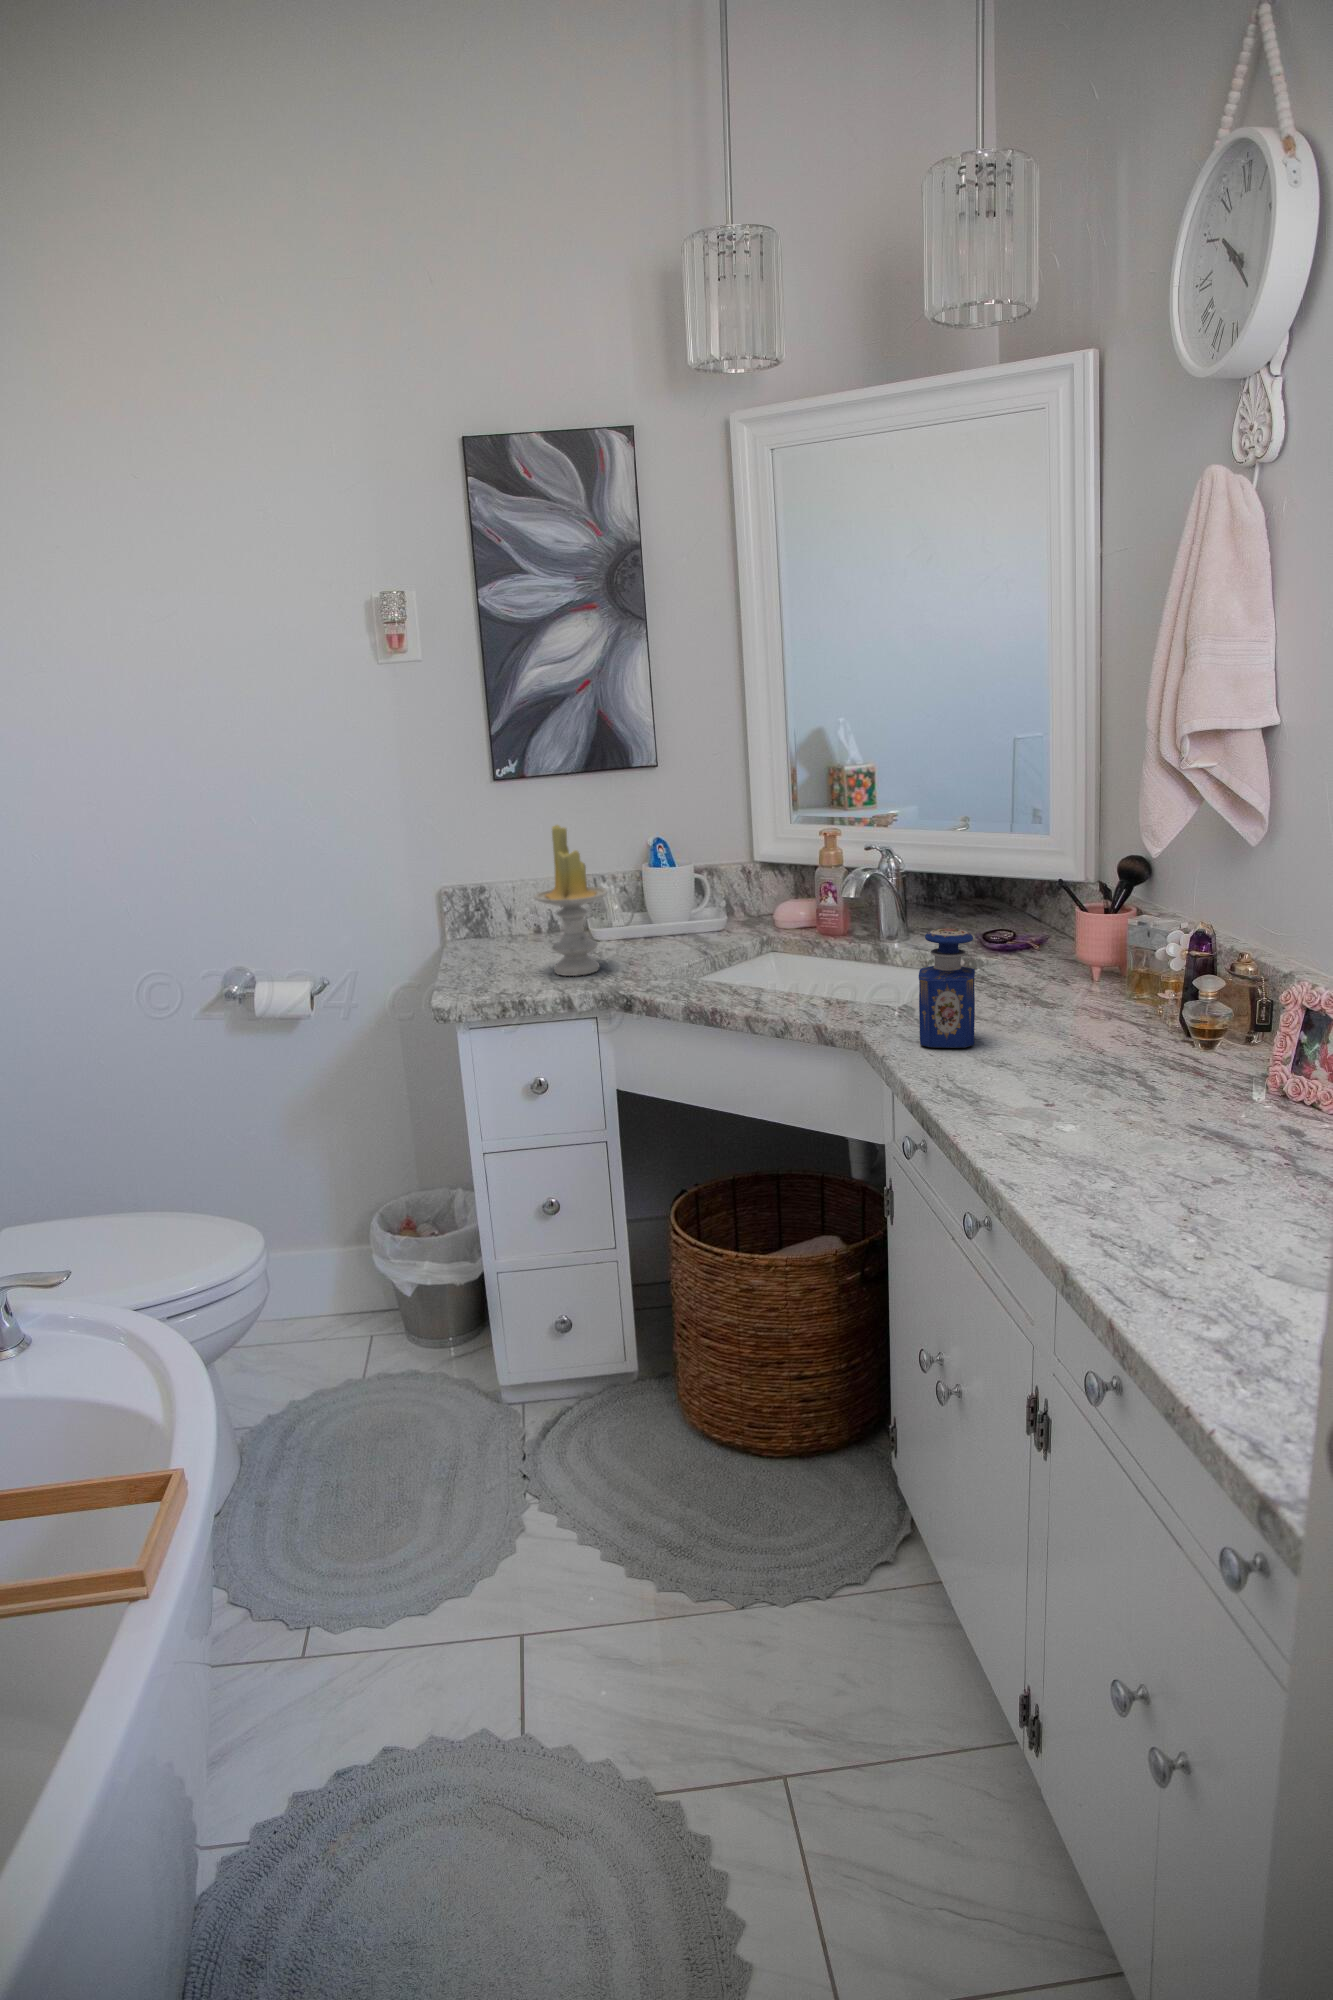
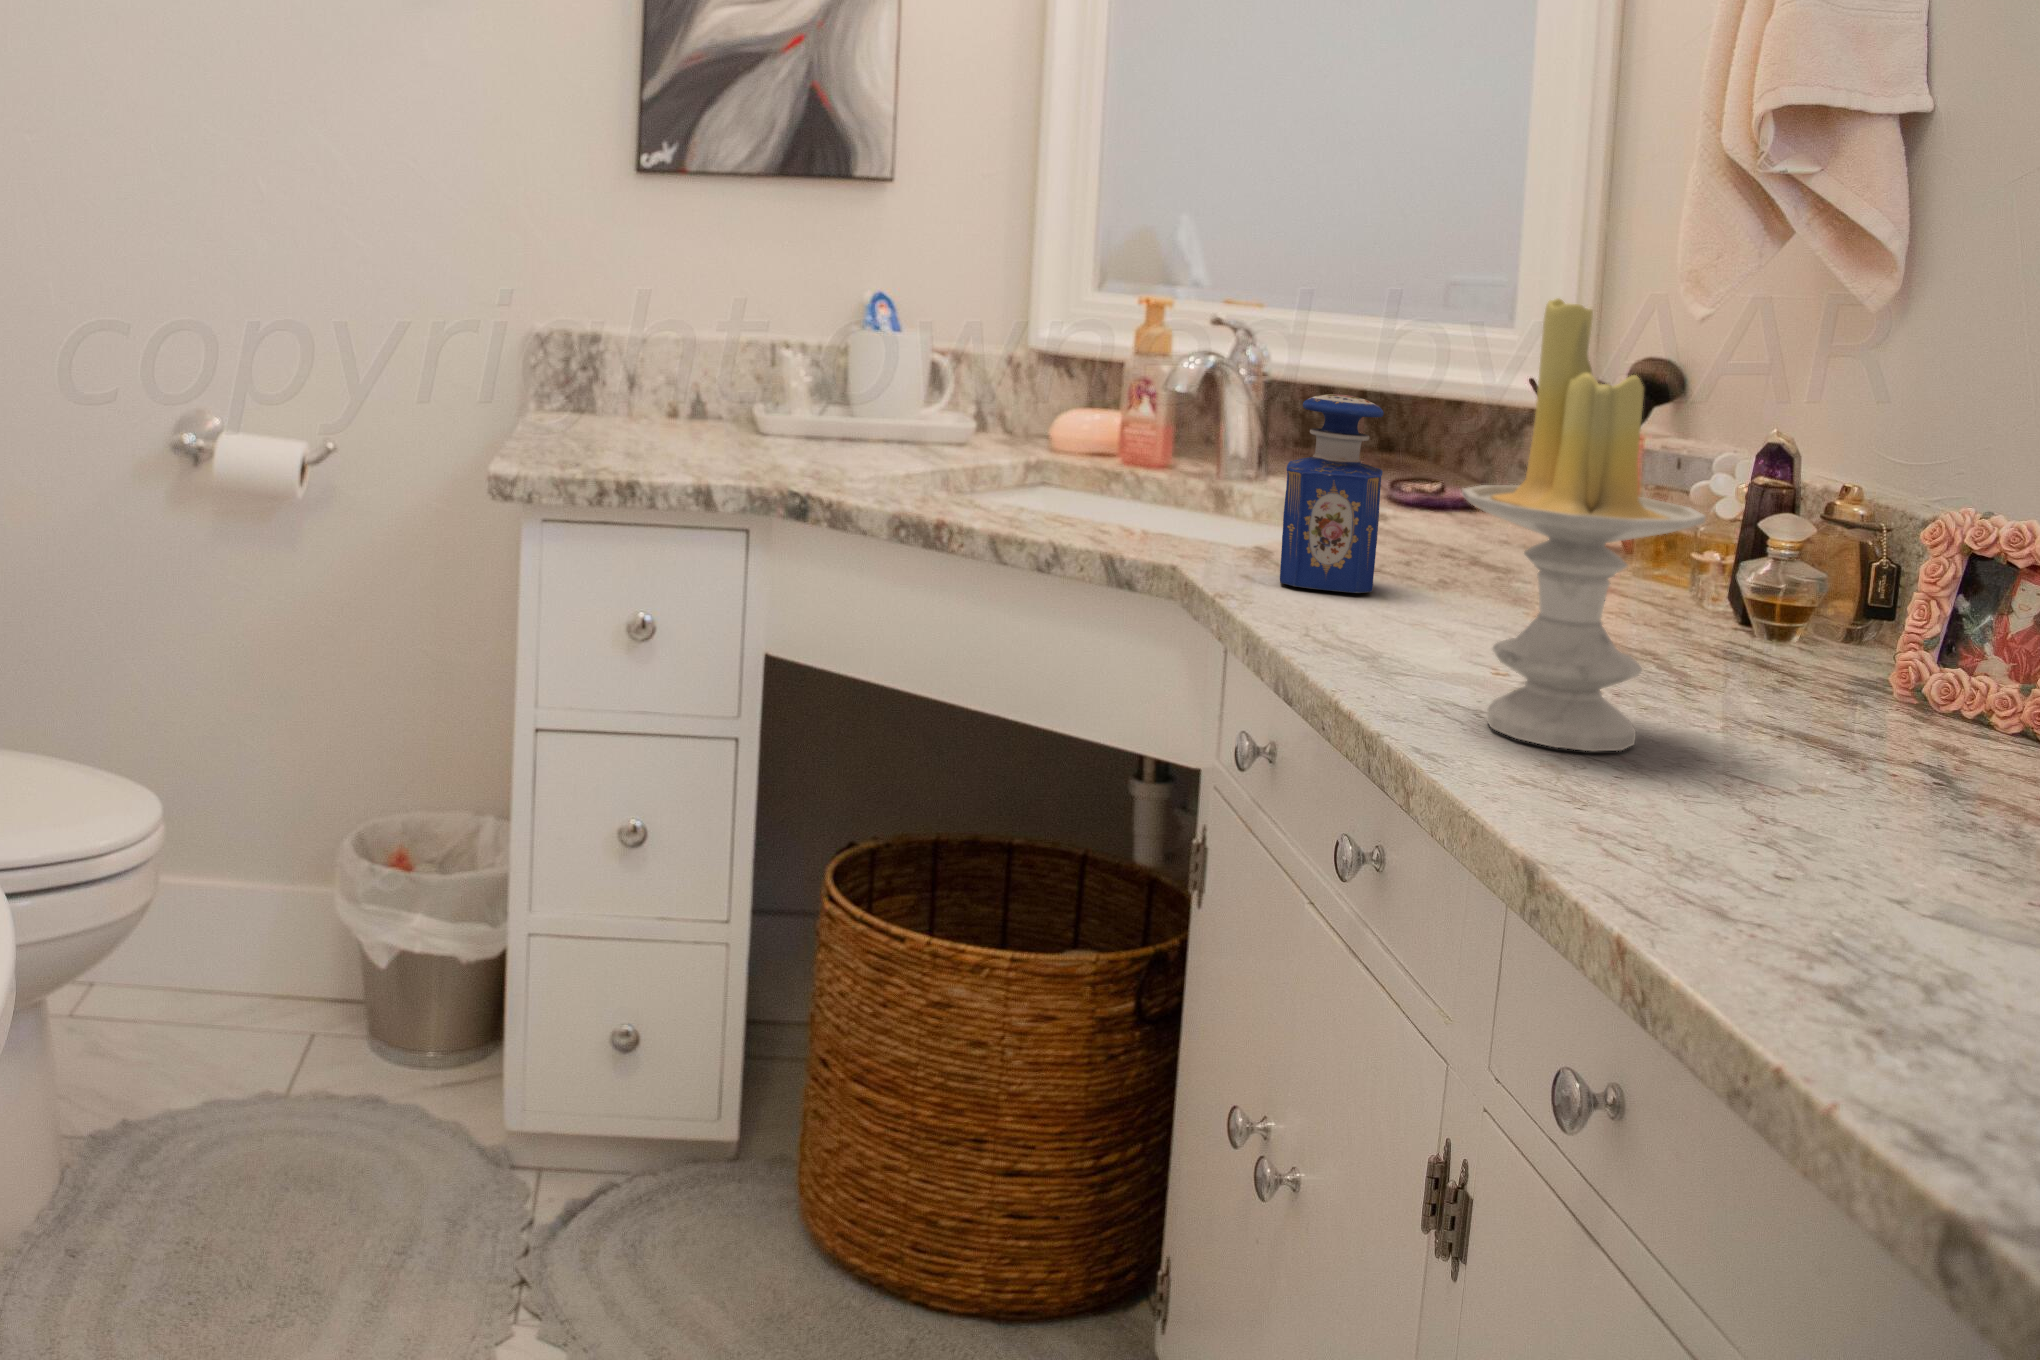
candle: present [534,825,608,976] -> present [1462,298,1705,751]

